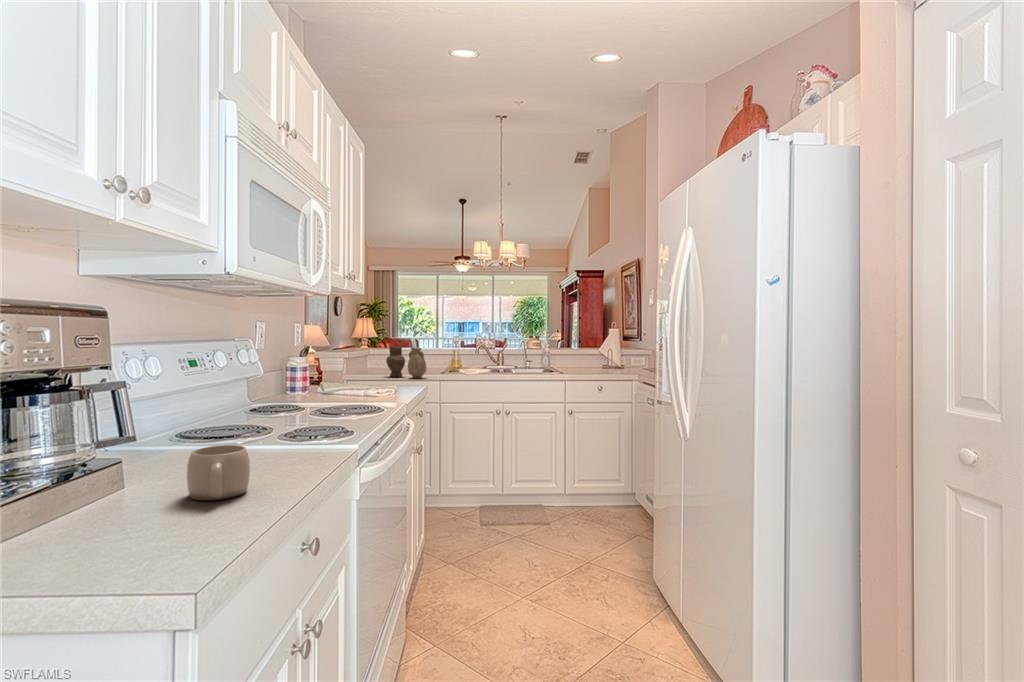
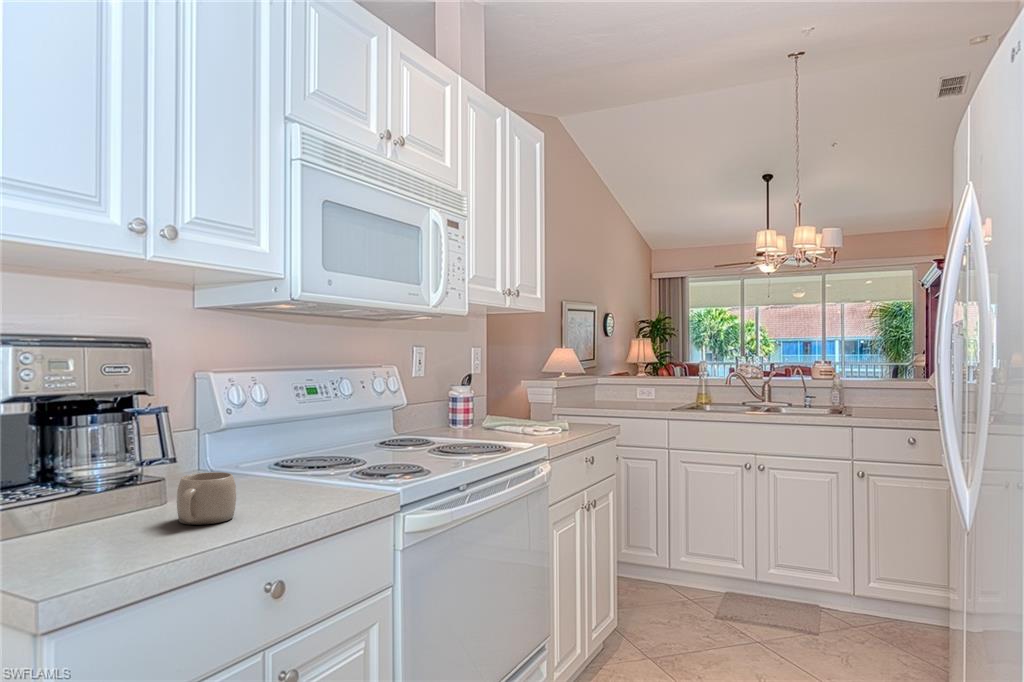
vase: present [386,346,427,378] -> none [597,374,644,415]

